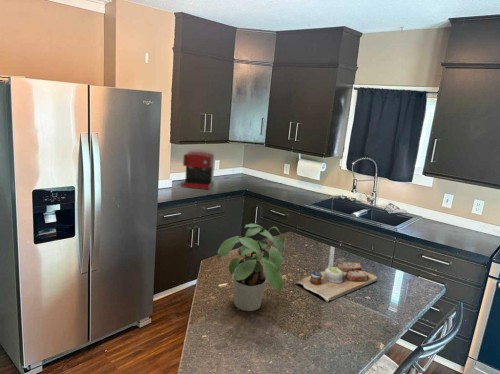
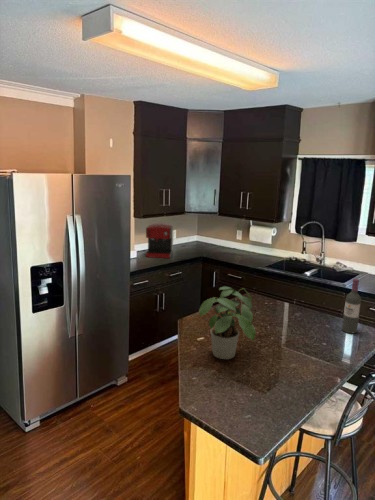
wine bottle: none [389,222,413,285] -> present [342,279,361,333]
cutting board: present [296,262,377,303] -> none [261,316,331,350]

